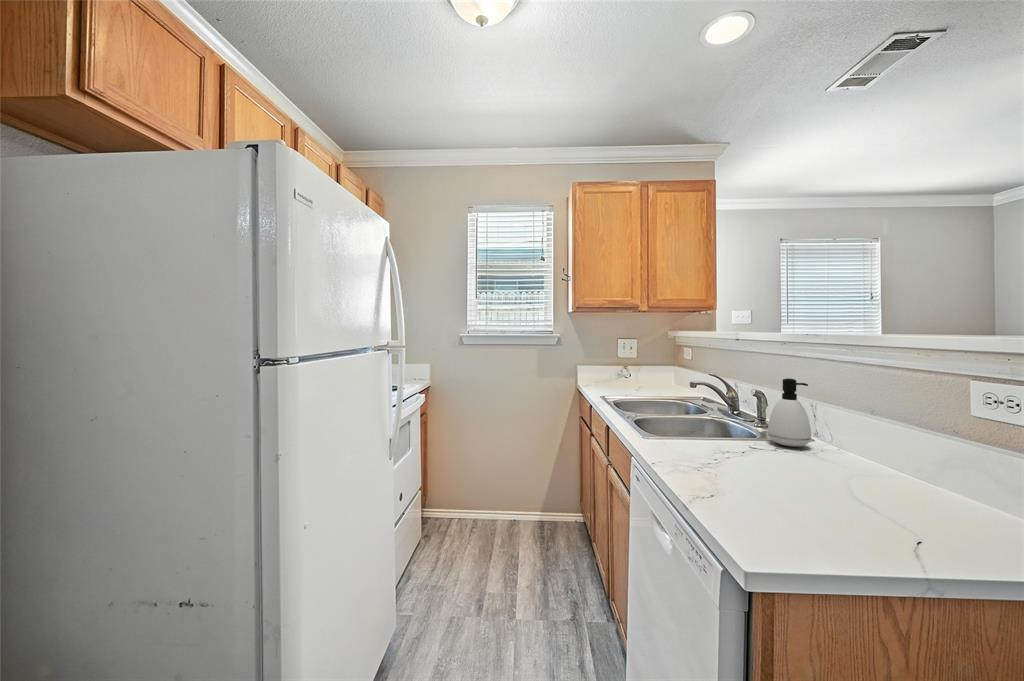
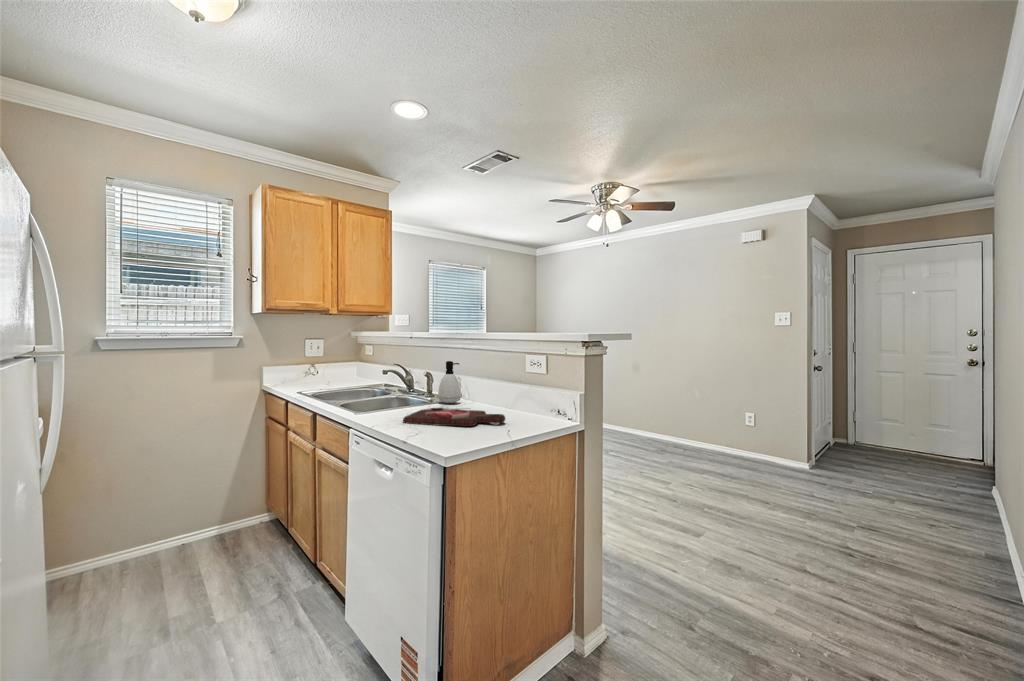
cutting board: none [687,455,909,529] -> present [403,408,505,426]

